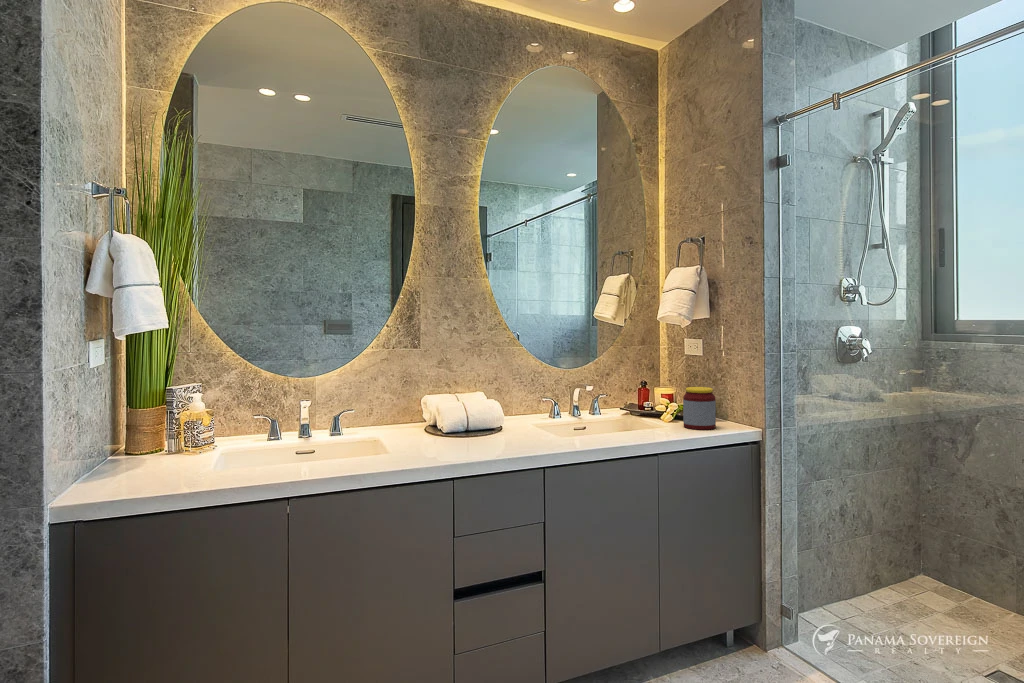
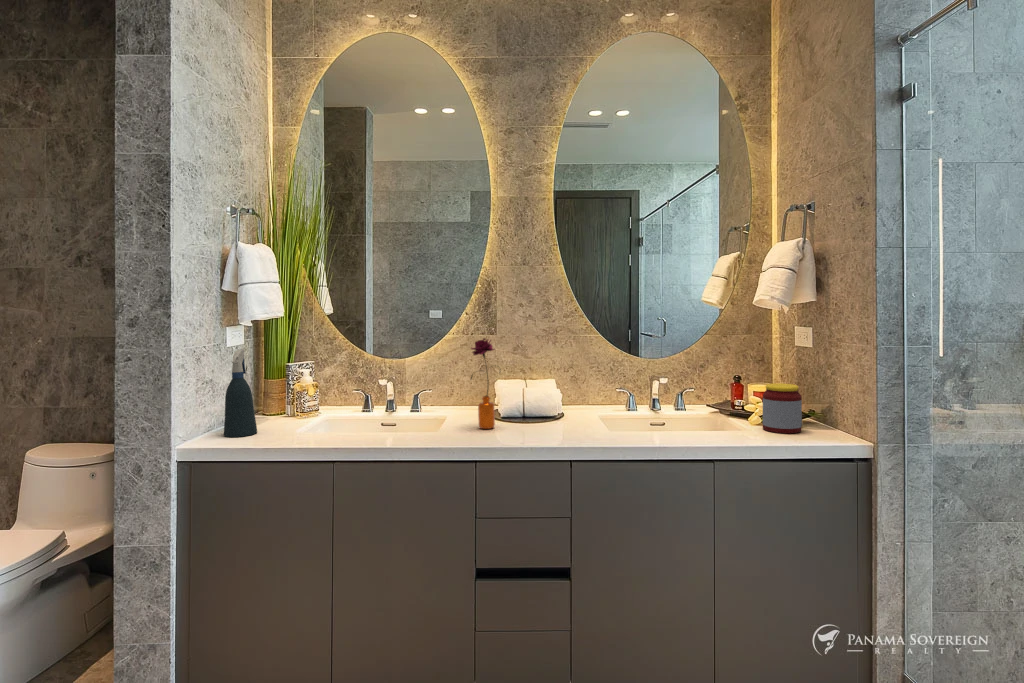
flower: none [428,350,461,448] -> present [471,338,495,429]
spray bottle: none [109,368,159,488] -> present [224,349,257,437]

